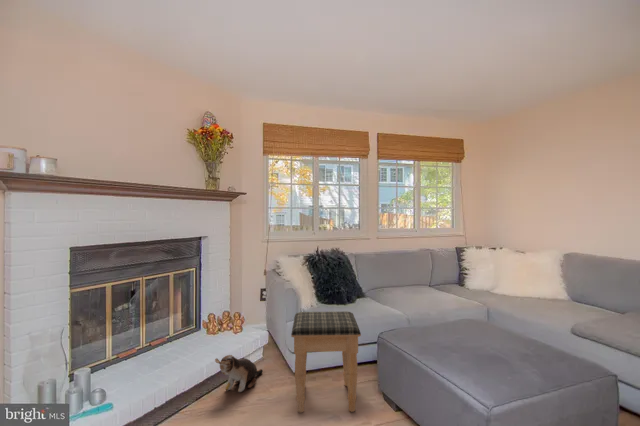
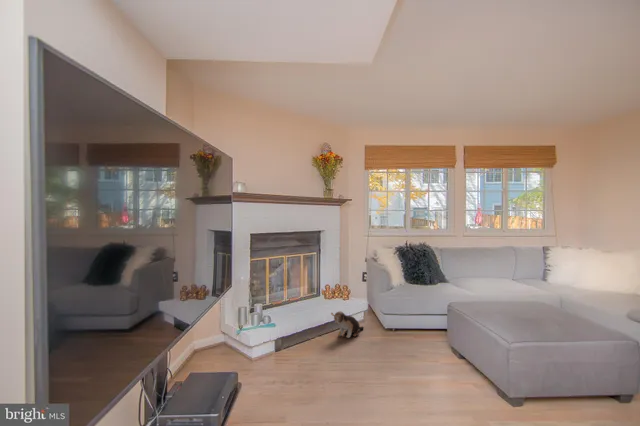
footstool: present [291,311,361,413] -> none [383,286,435,359]

